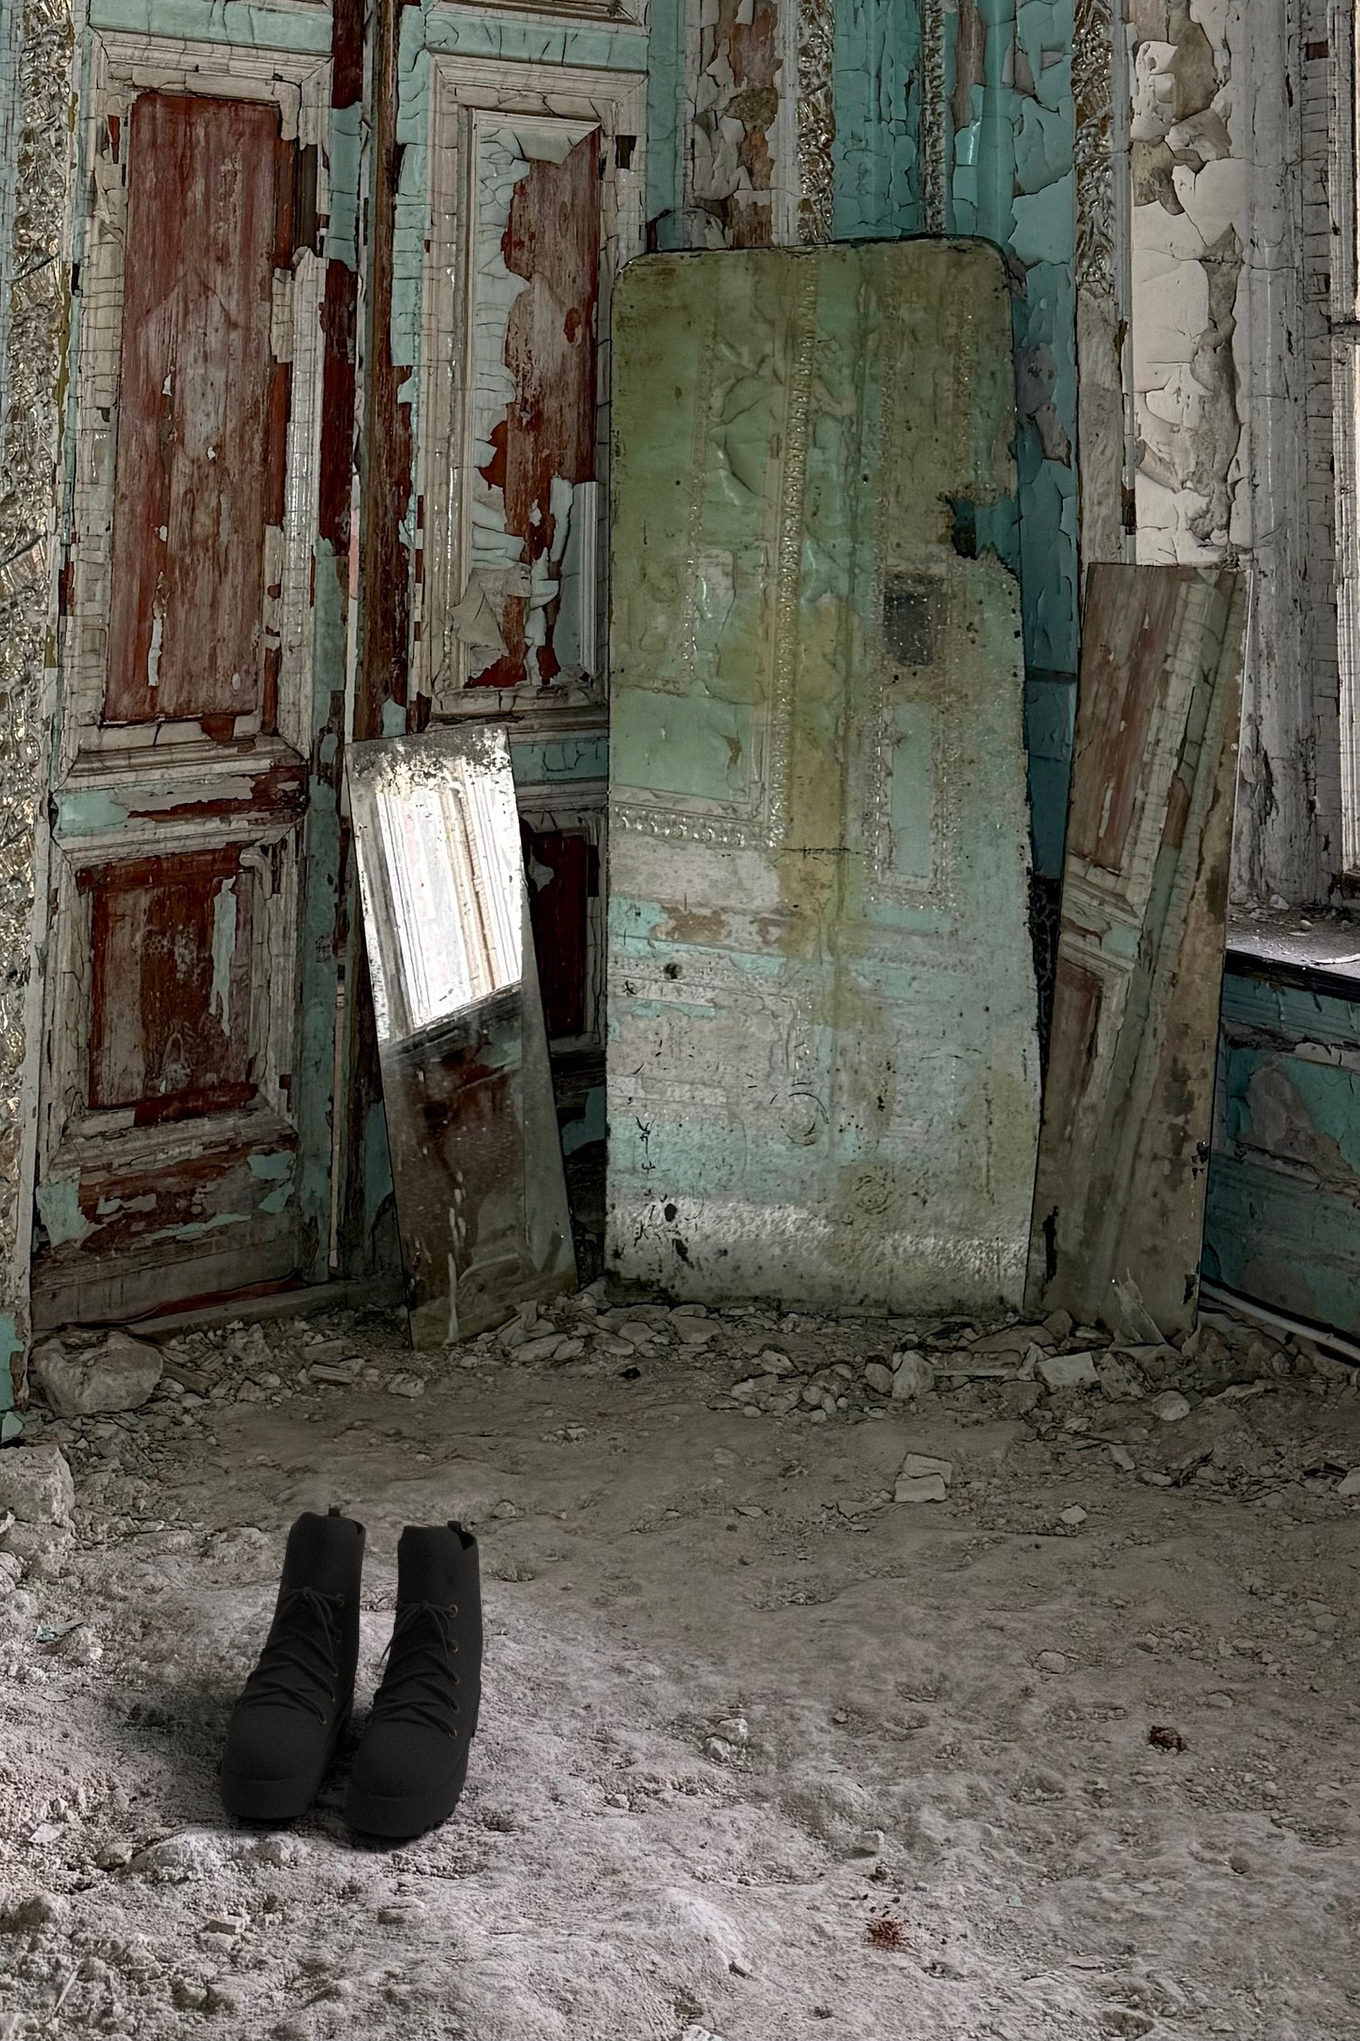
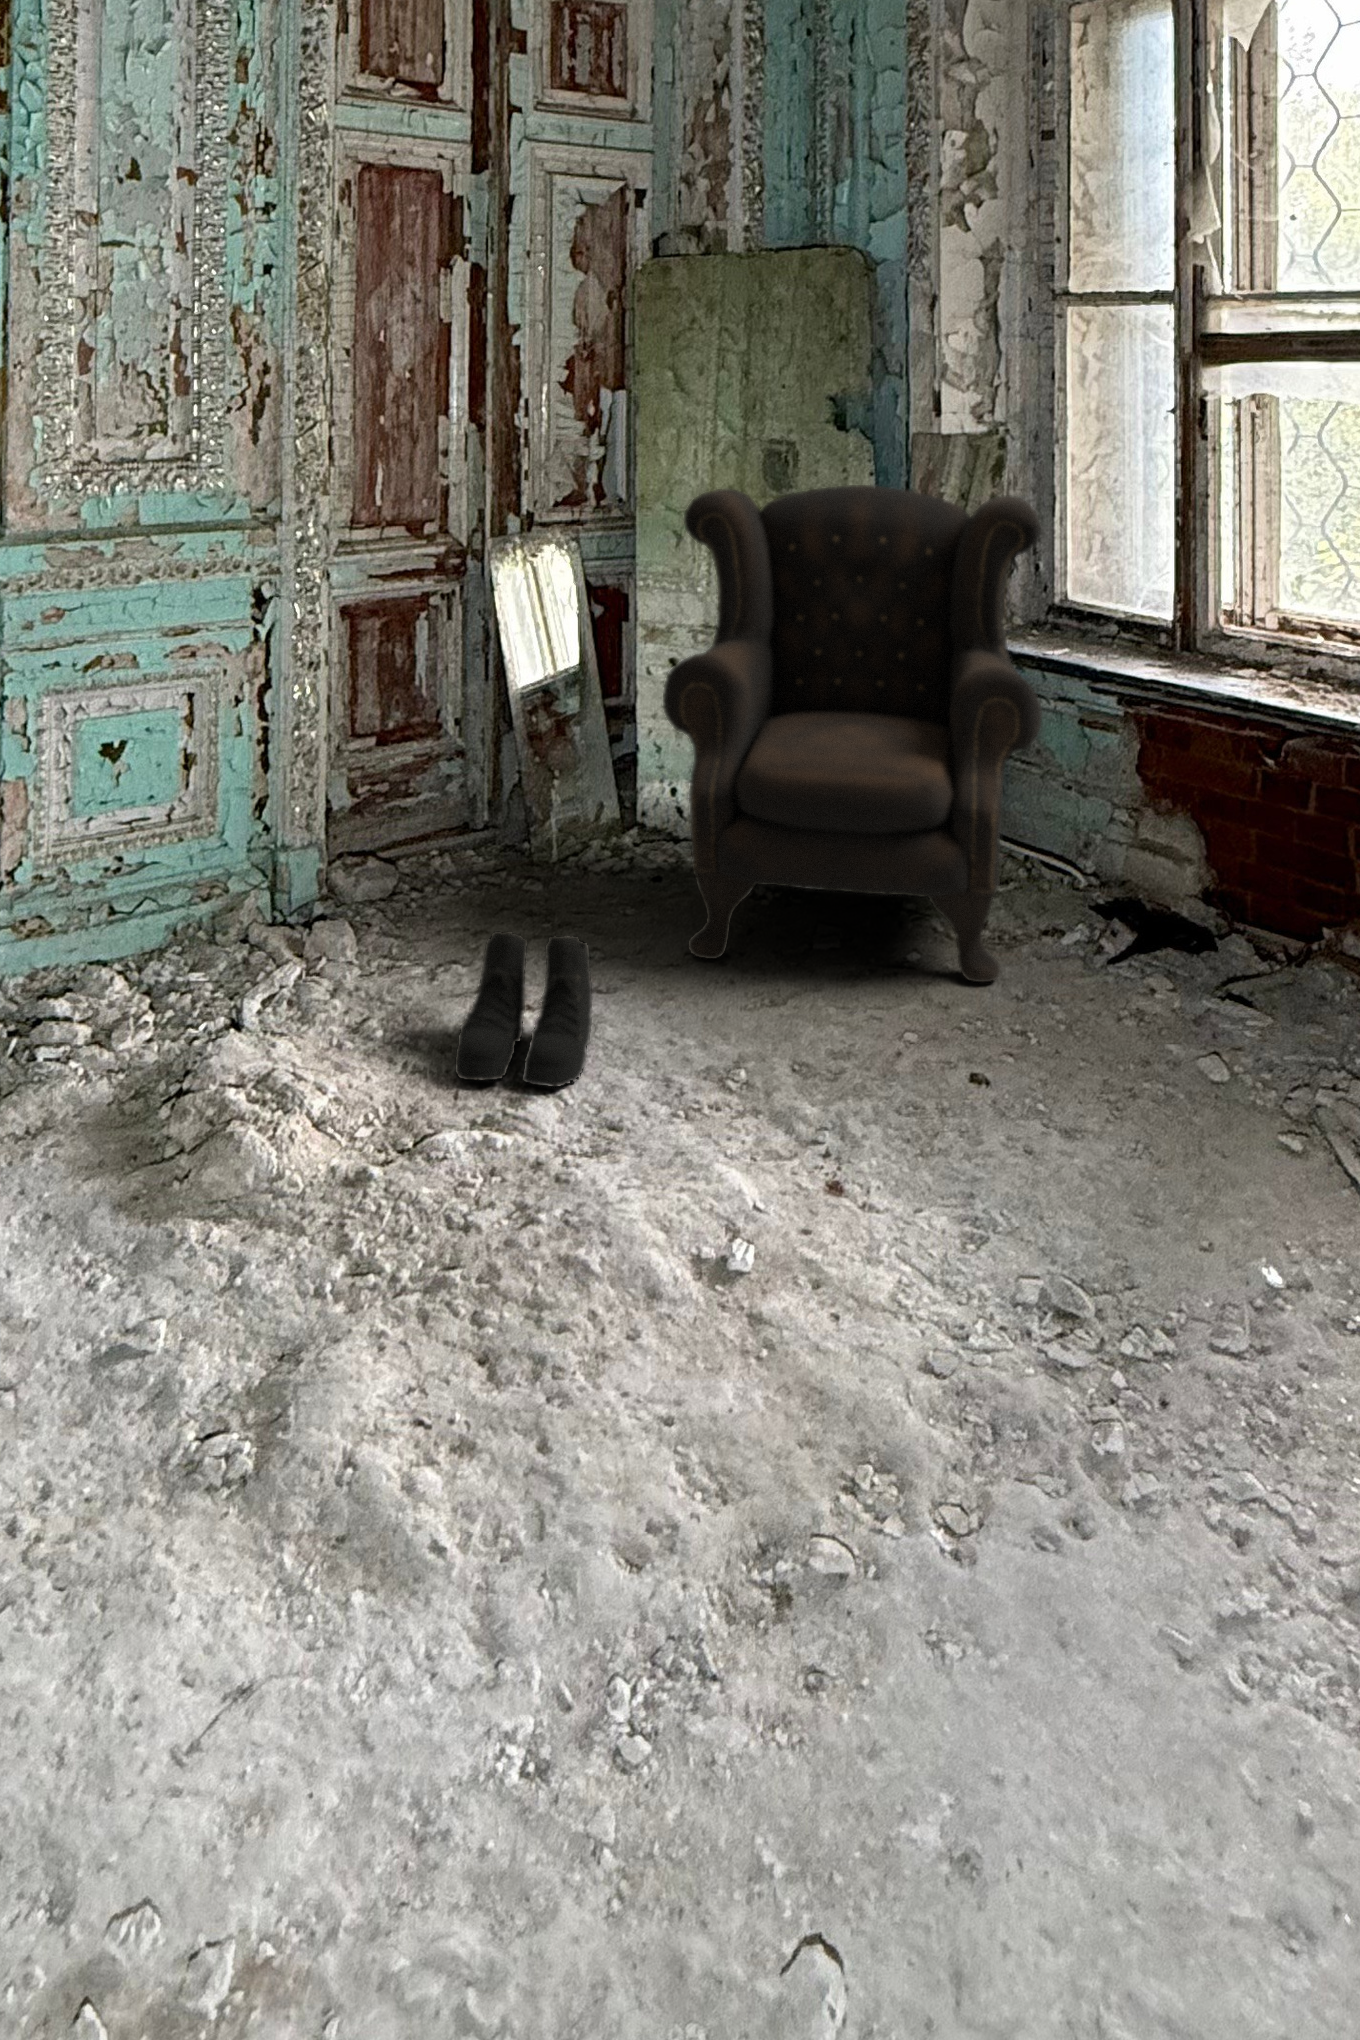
armchair: none [631,660,1319,1613] -> present [663,485,1042,982]

